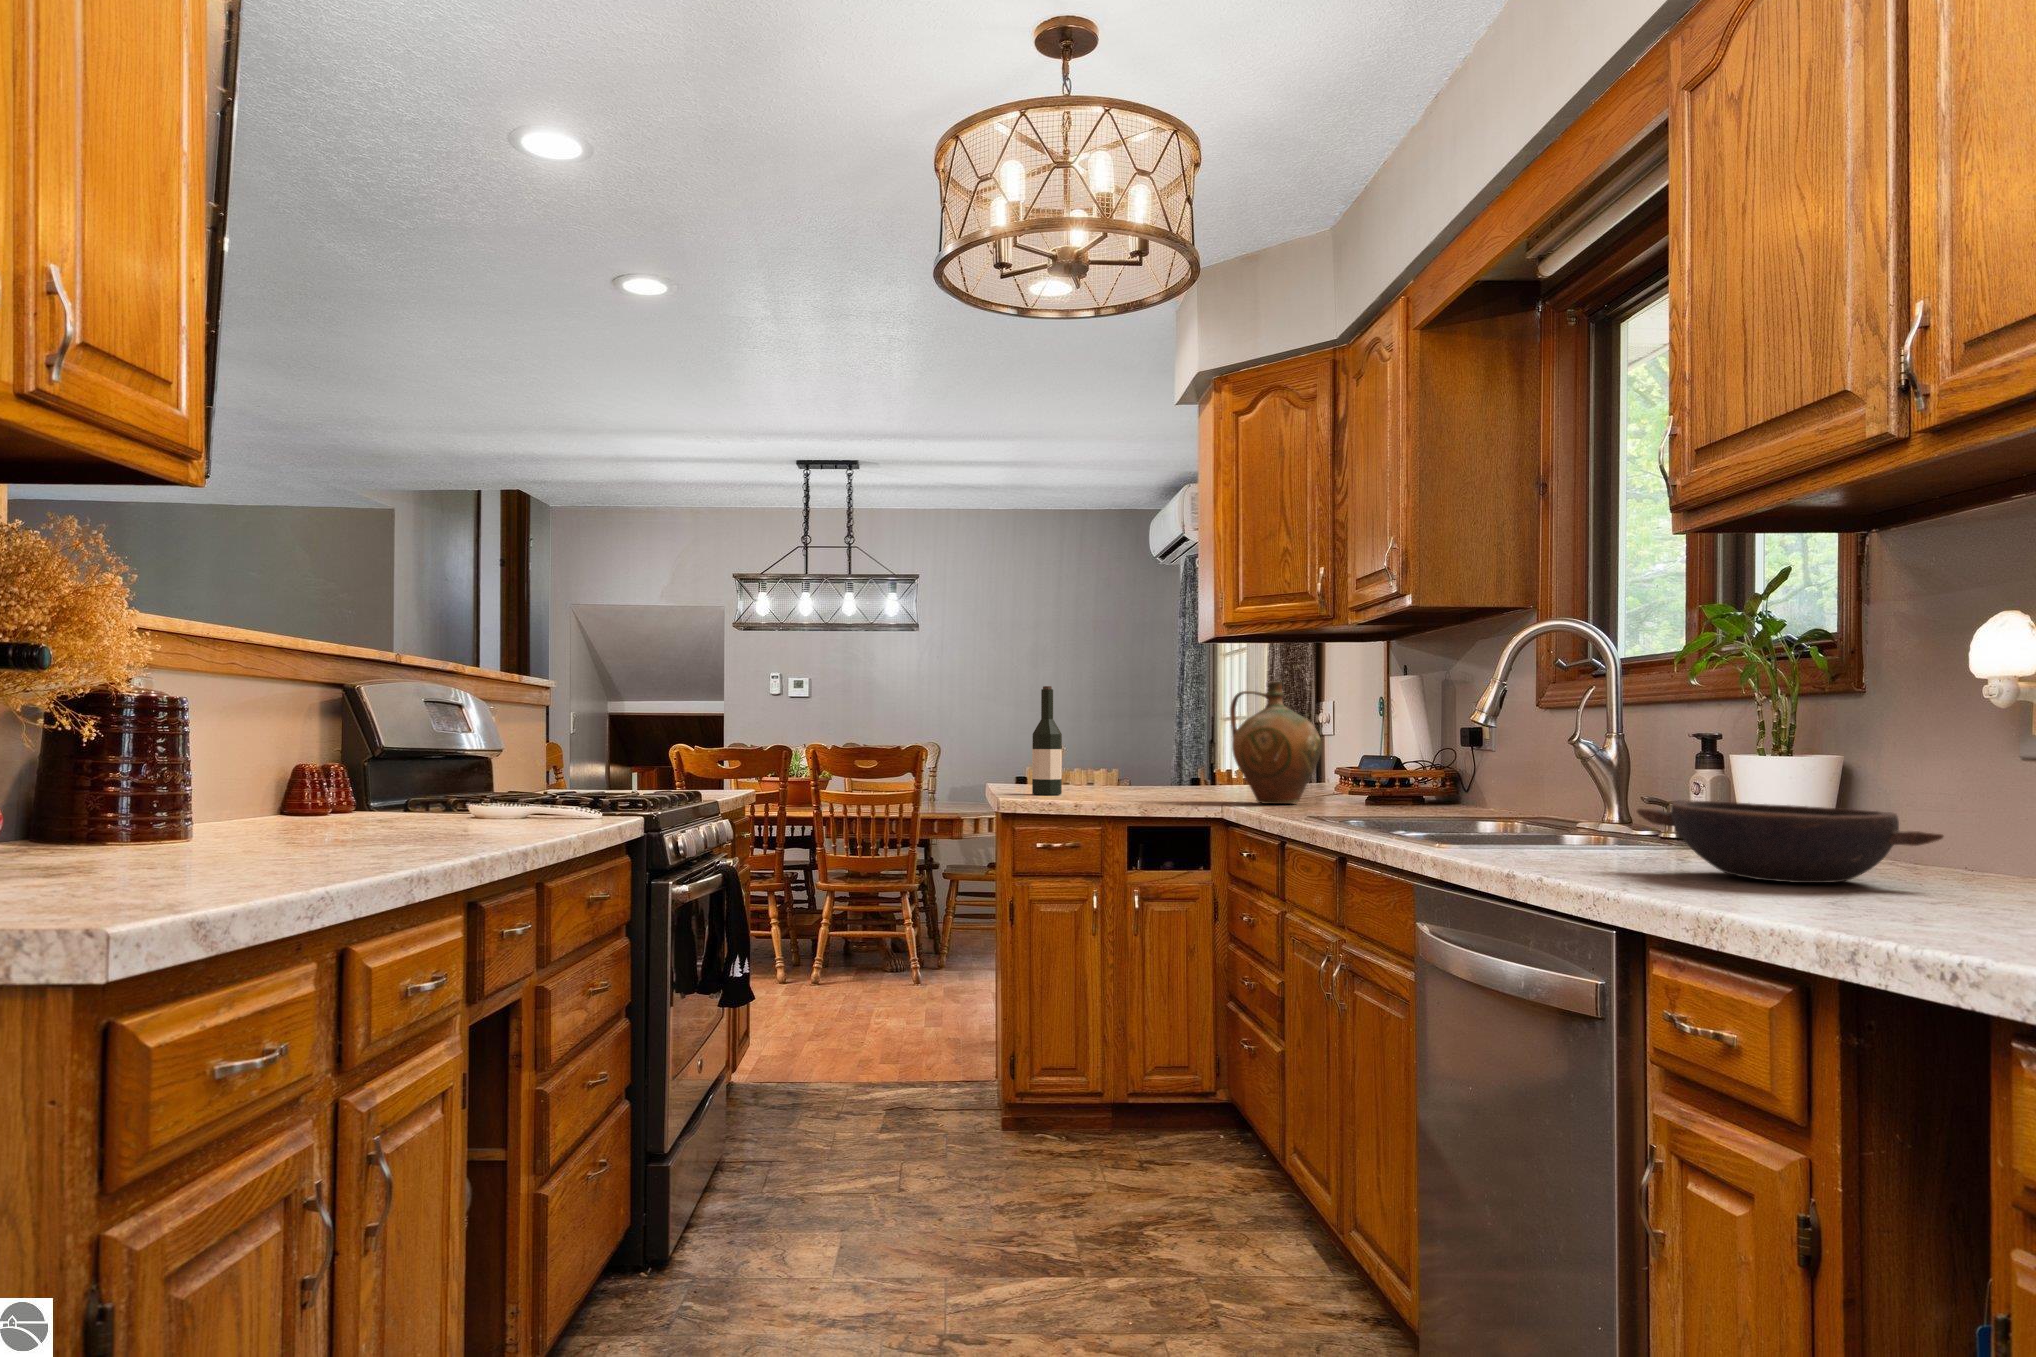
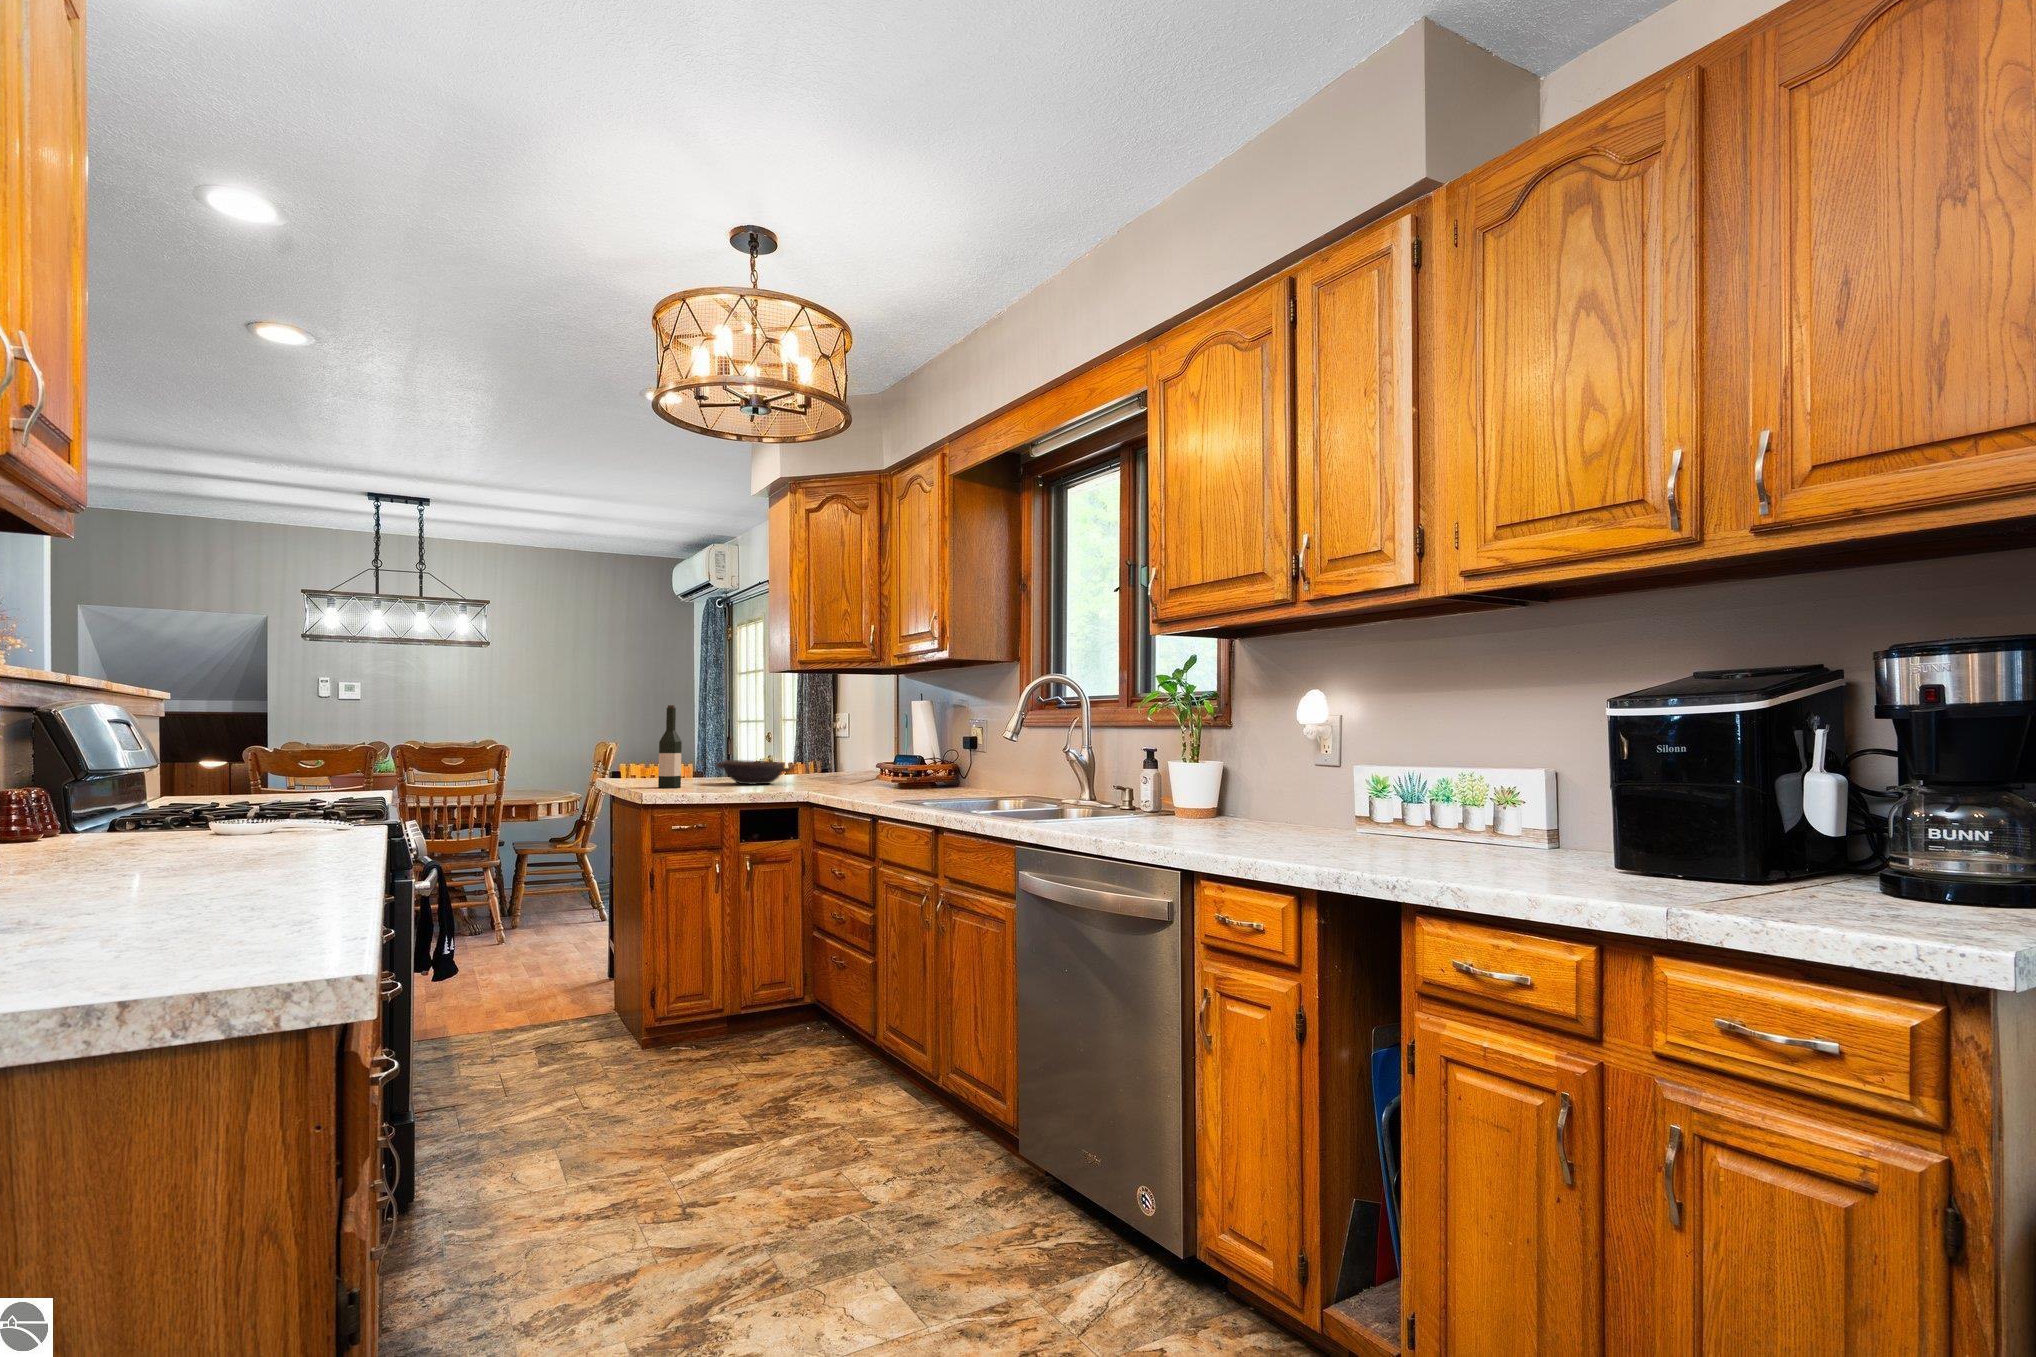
ceramic jug: present [1230,682,1322,804] -> none [822,706,885,791]
bowl: present [1637,800,1943,883] -> present [716,760,791,784]

